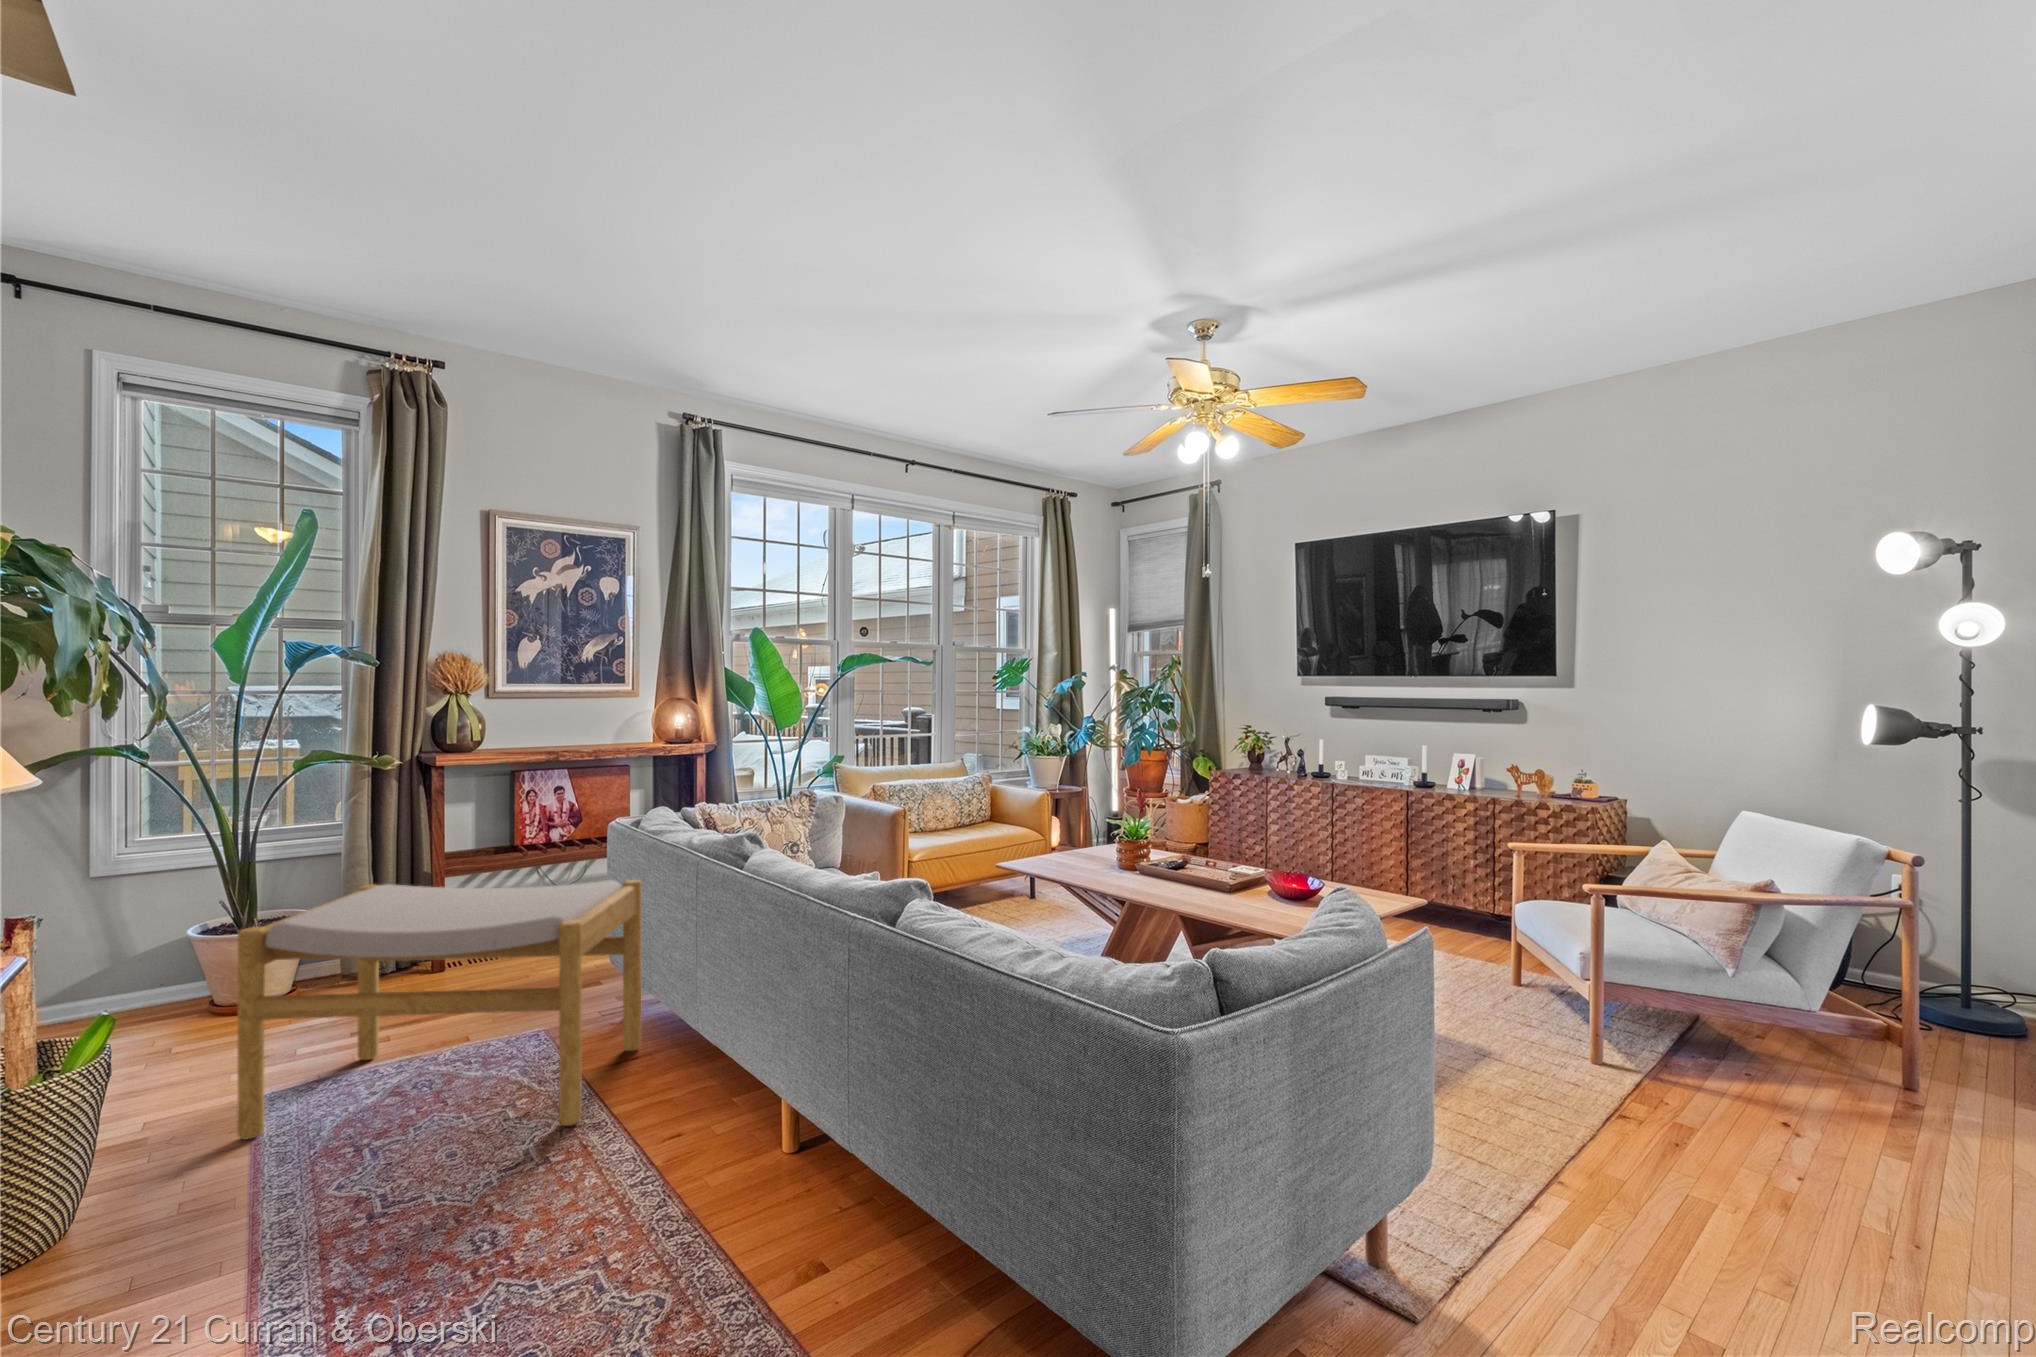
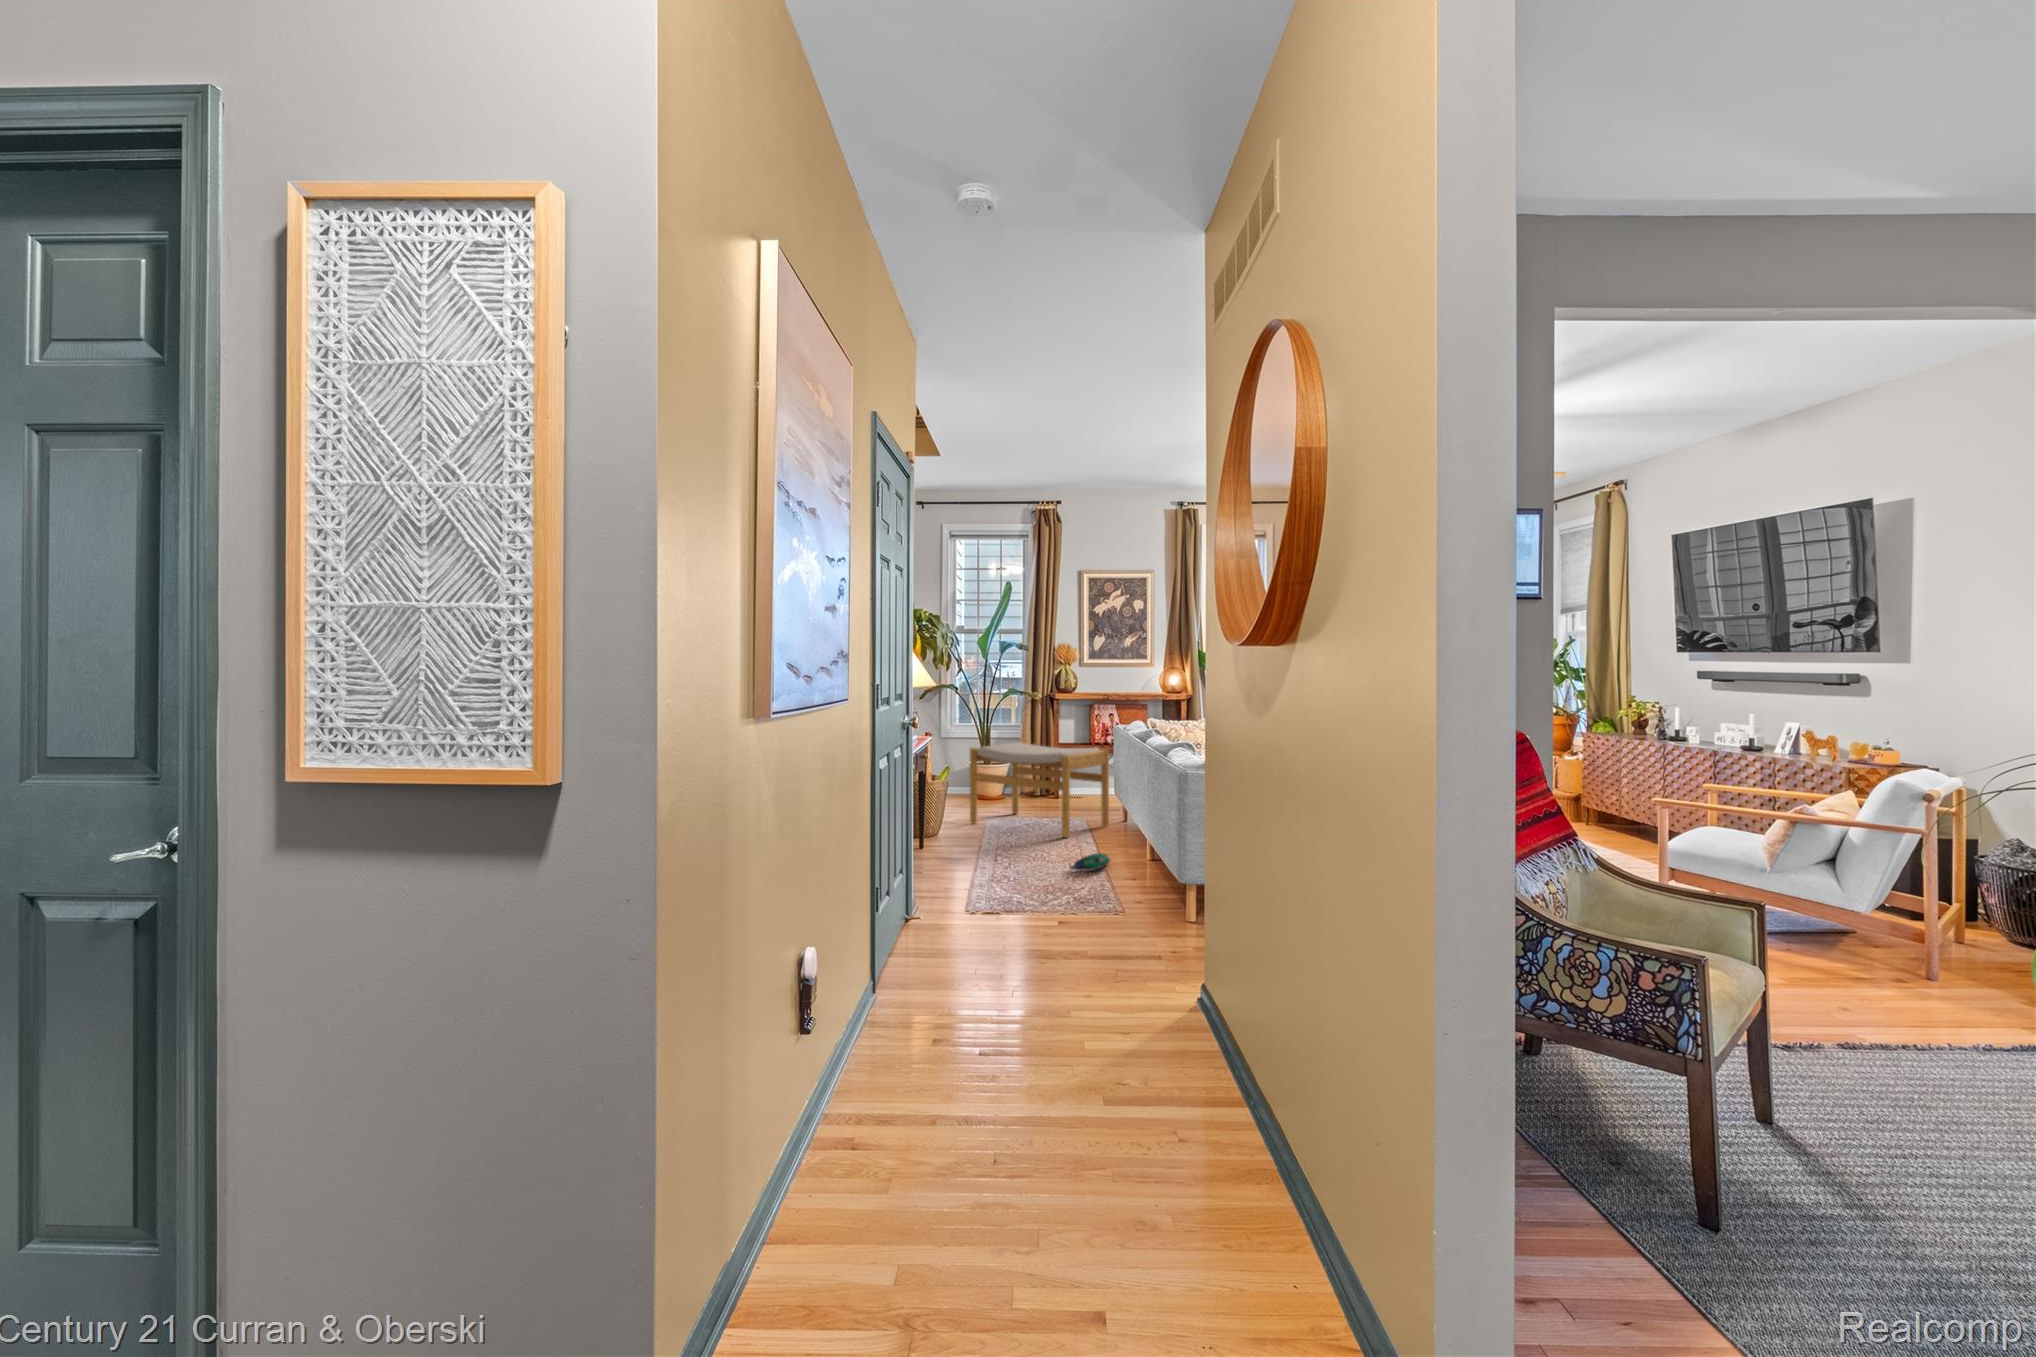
plush toy: none [702,1199,798,1294] -> present [1070,853,1110,871]

